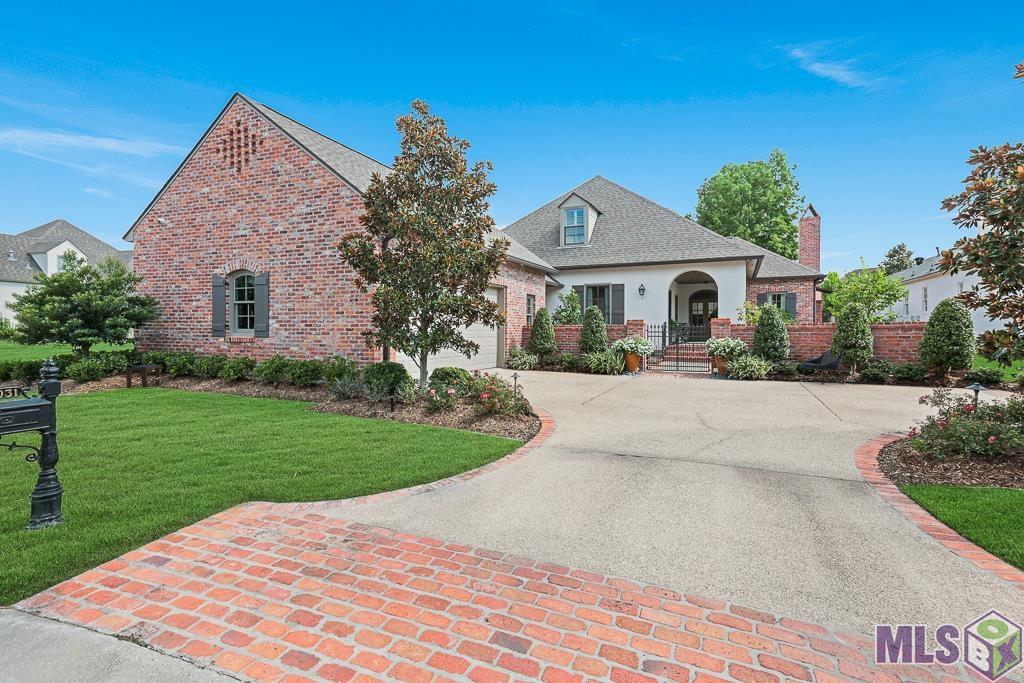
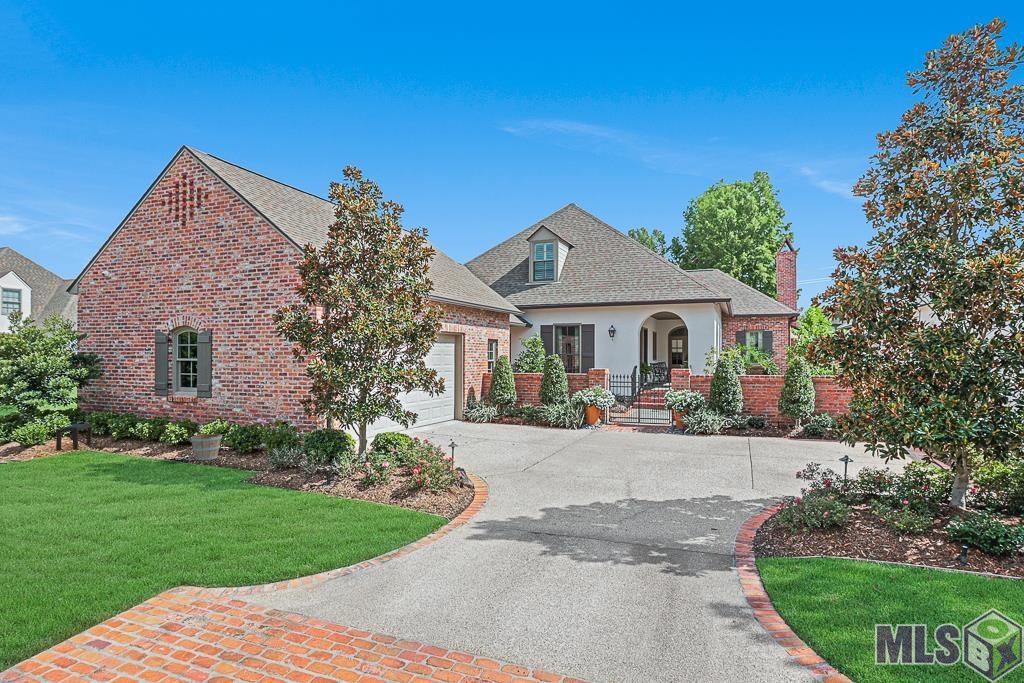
lounge chair: present [801,350,845,384] -> none [763,404,805,440]
wooden bucket: none [253,371,283,396] -> present [191,434,222,461]

